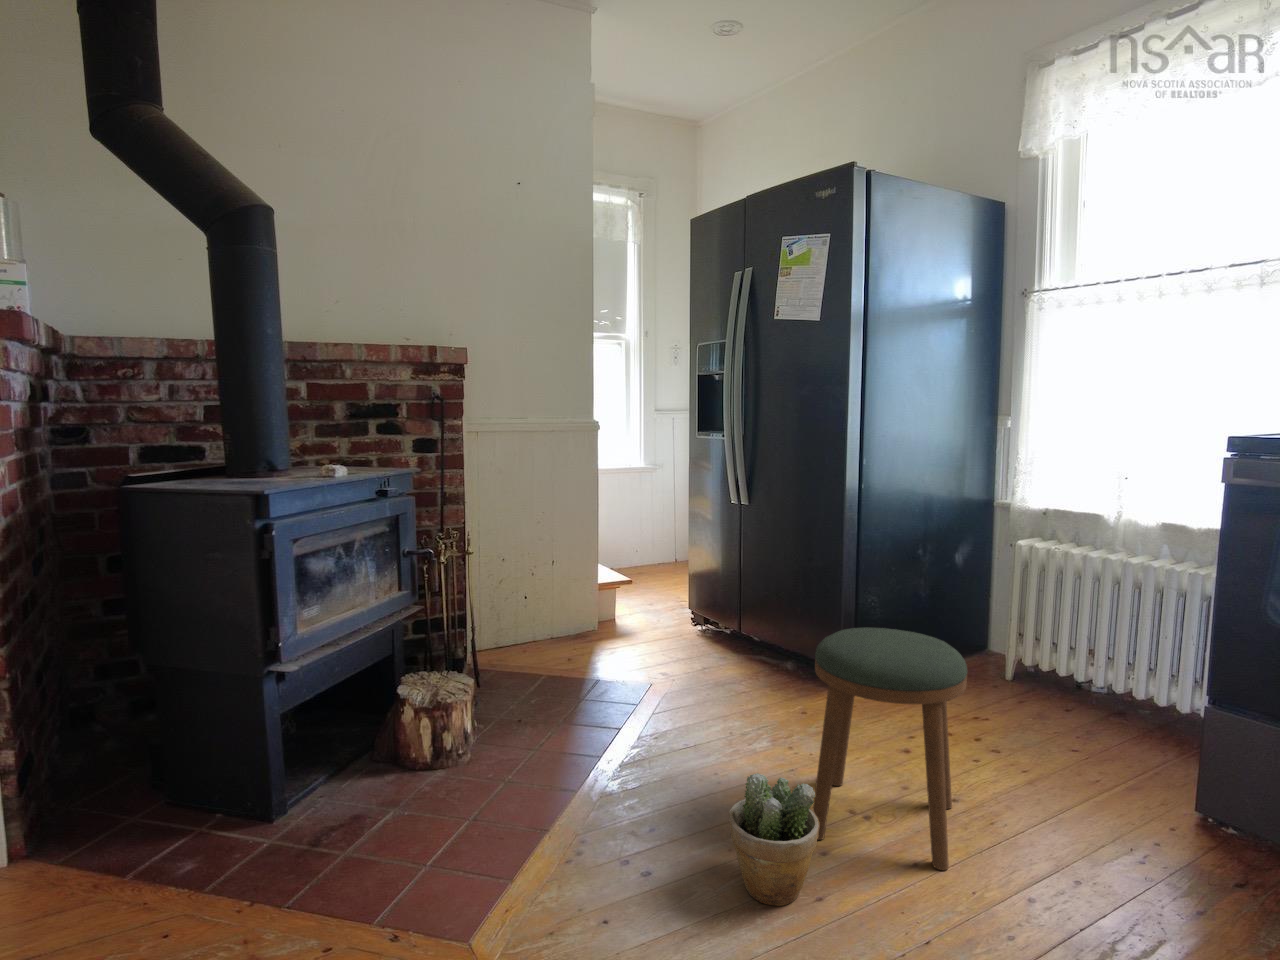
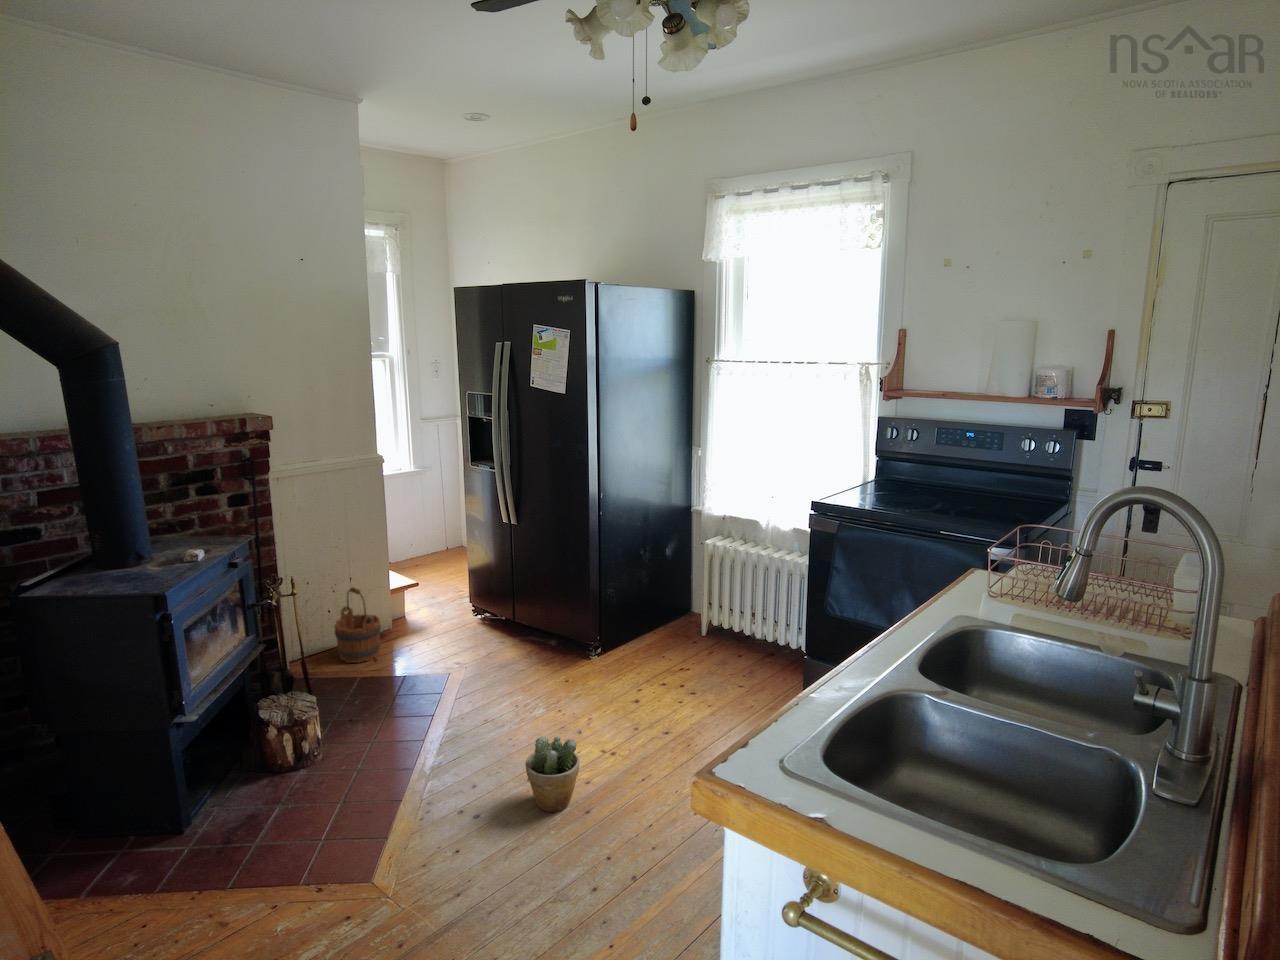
wooden bucket: none [525,567,577,659] -> present [335,587,381,663]
stool: present [813,628,967,870] -> none [573,629,664,773]

